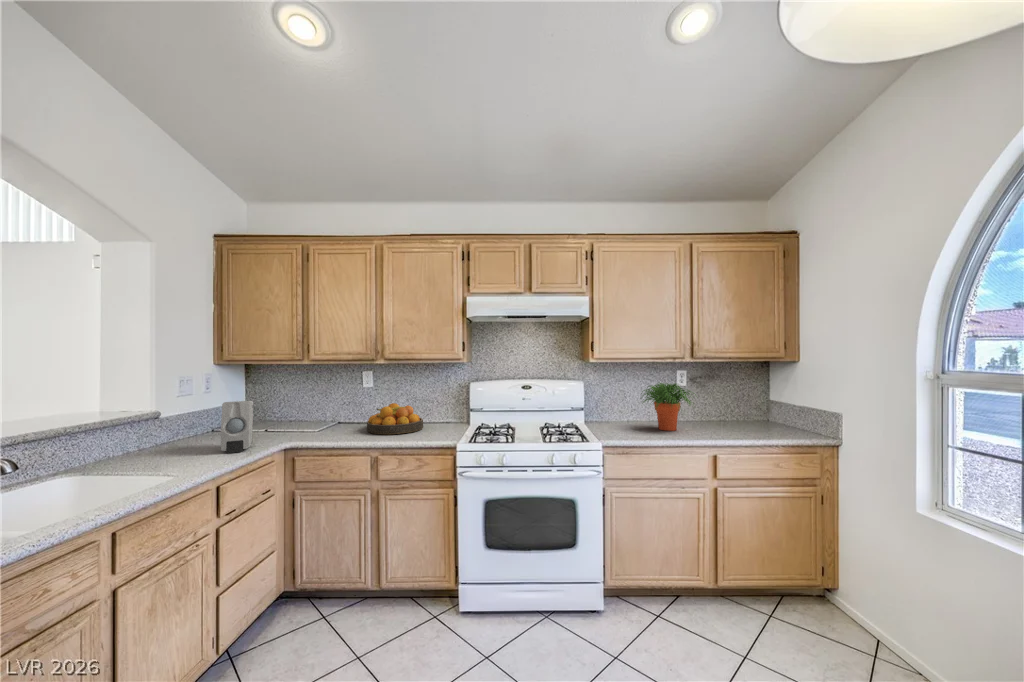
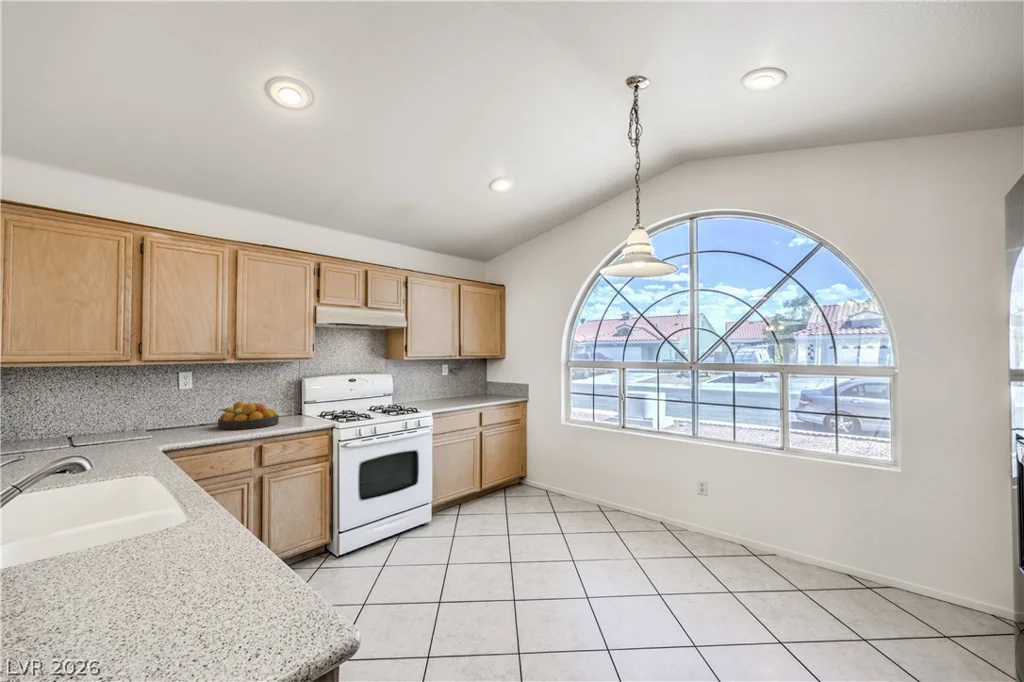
potted plant: present [642,382,697,431] -> none [429,372,464,403]
soap dispenser: present [221,401,253,453] -> none [102,401,155,456]

